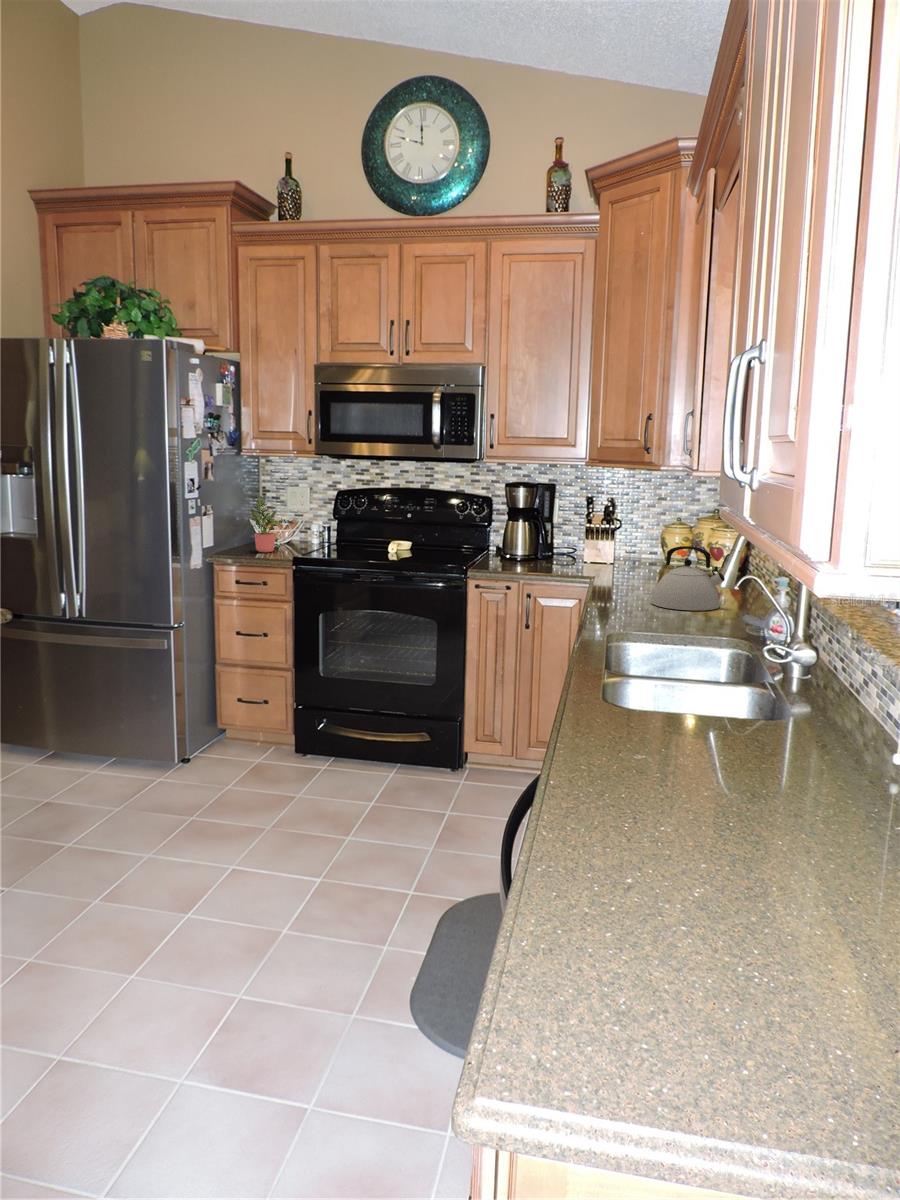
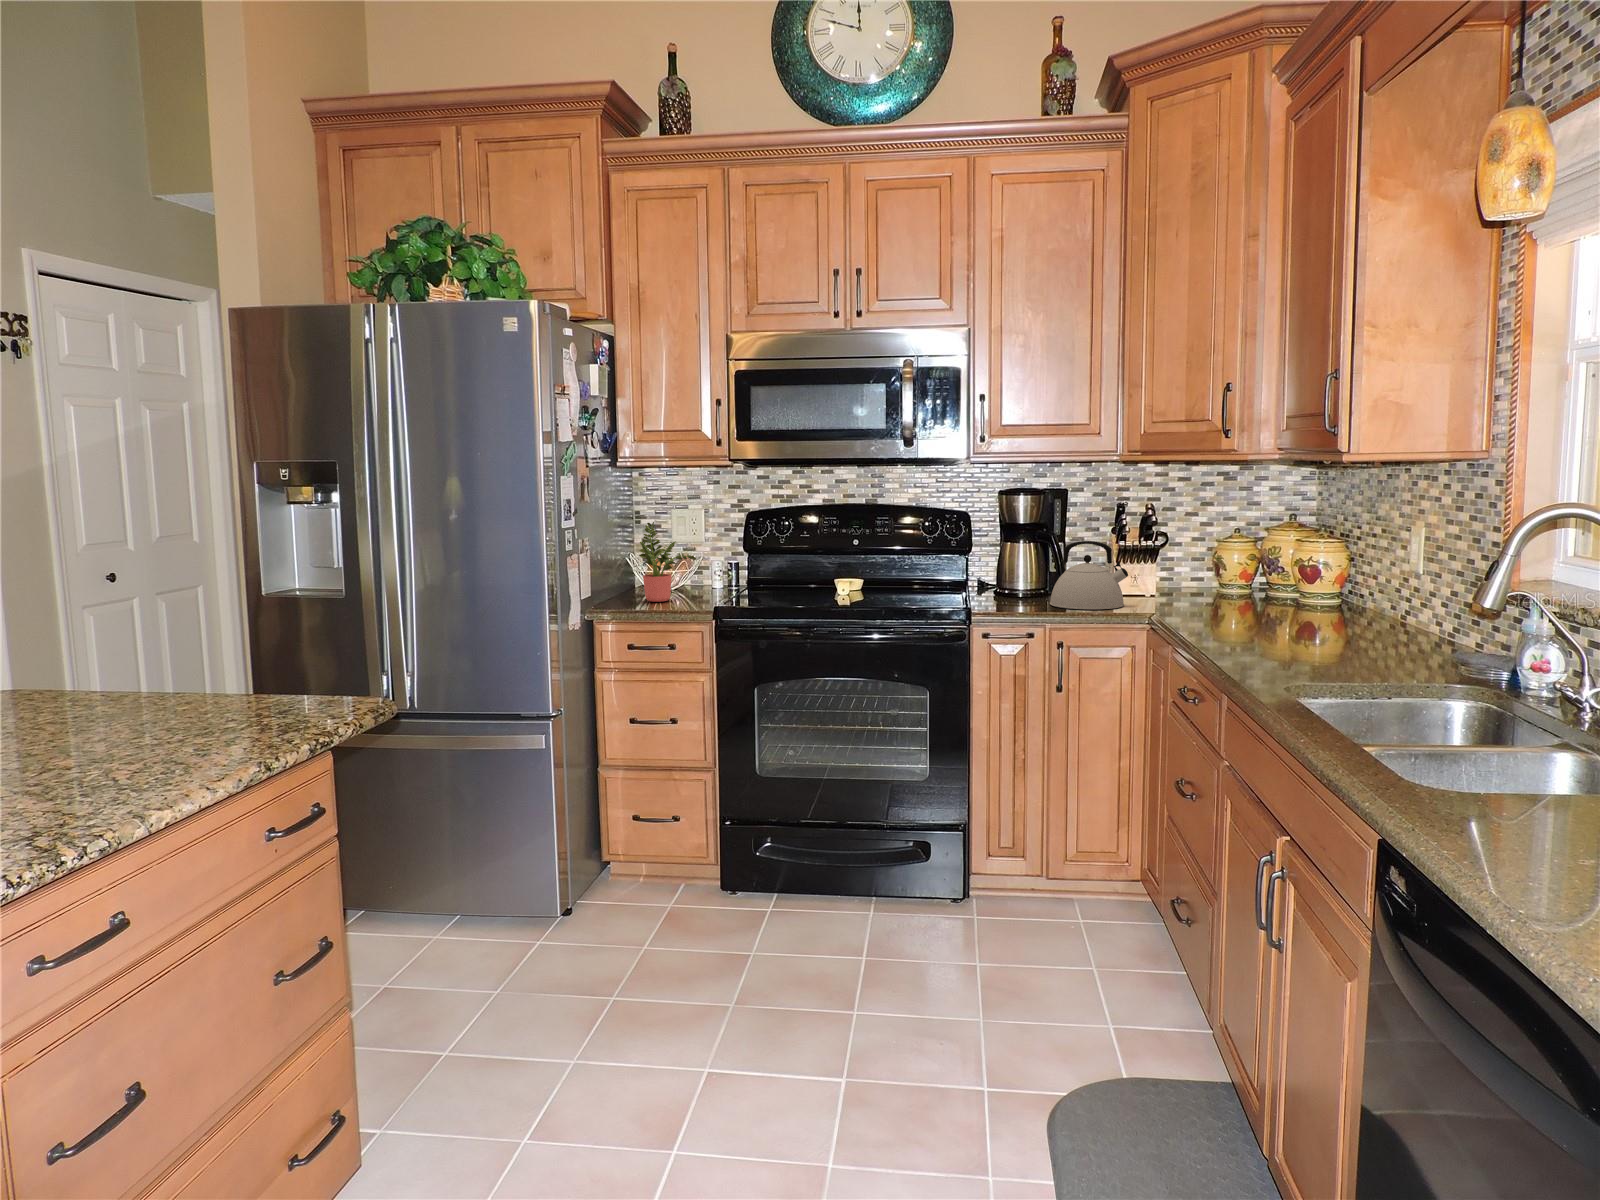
kettle: present [652,546,725,611] -> present [1050,541,1128,609]

